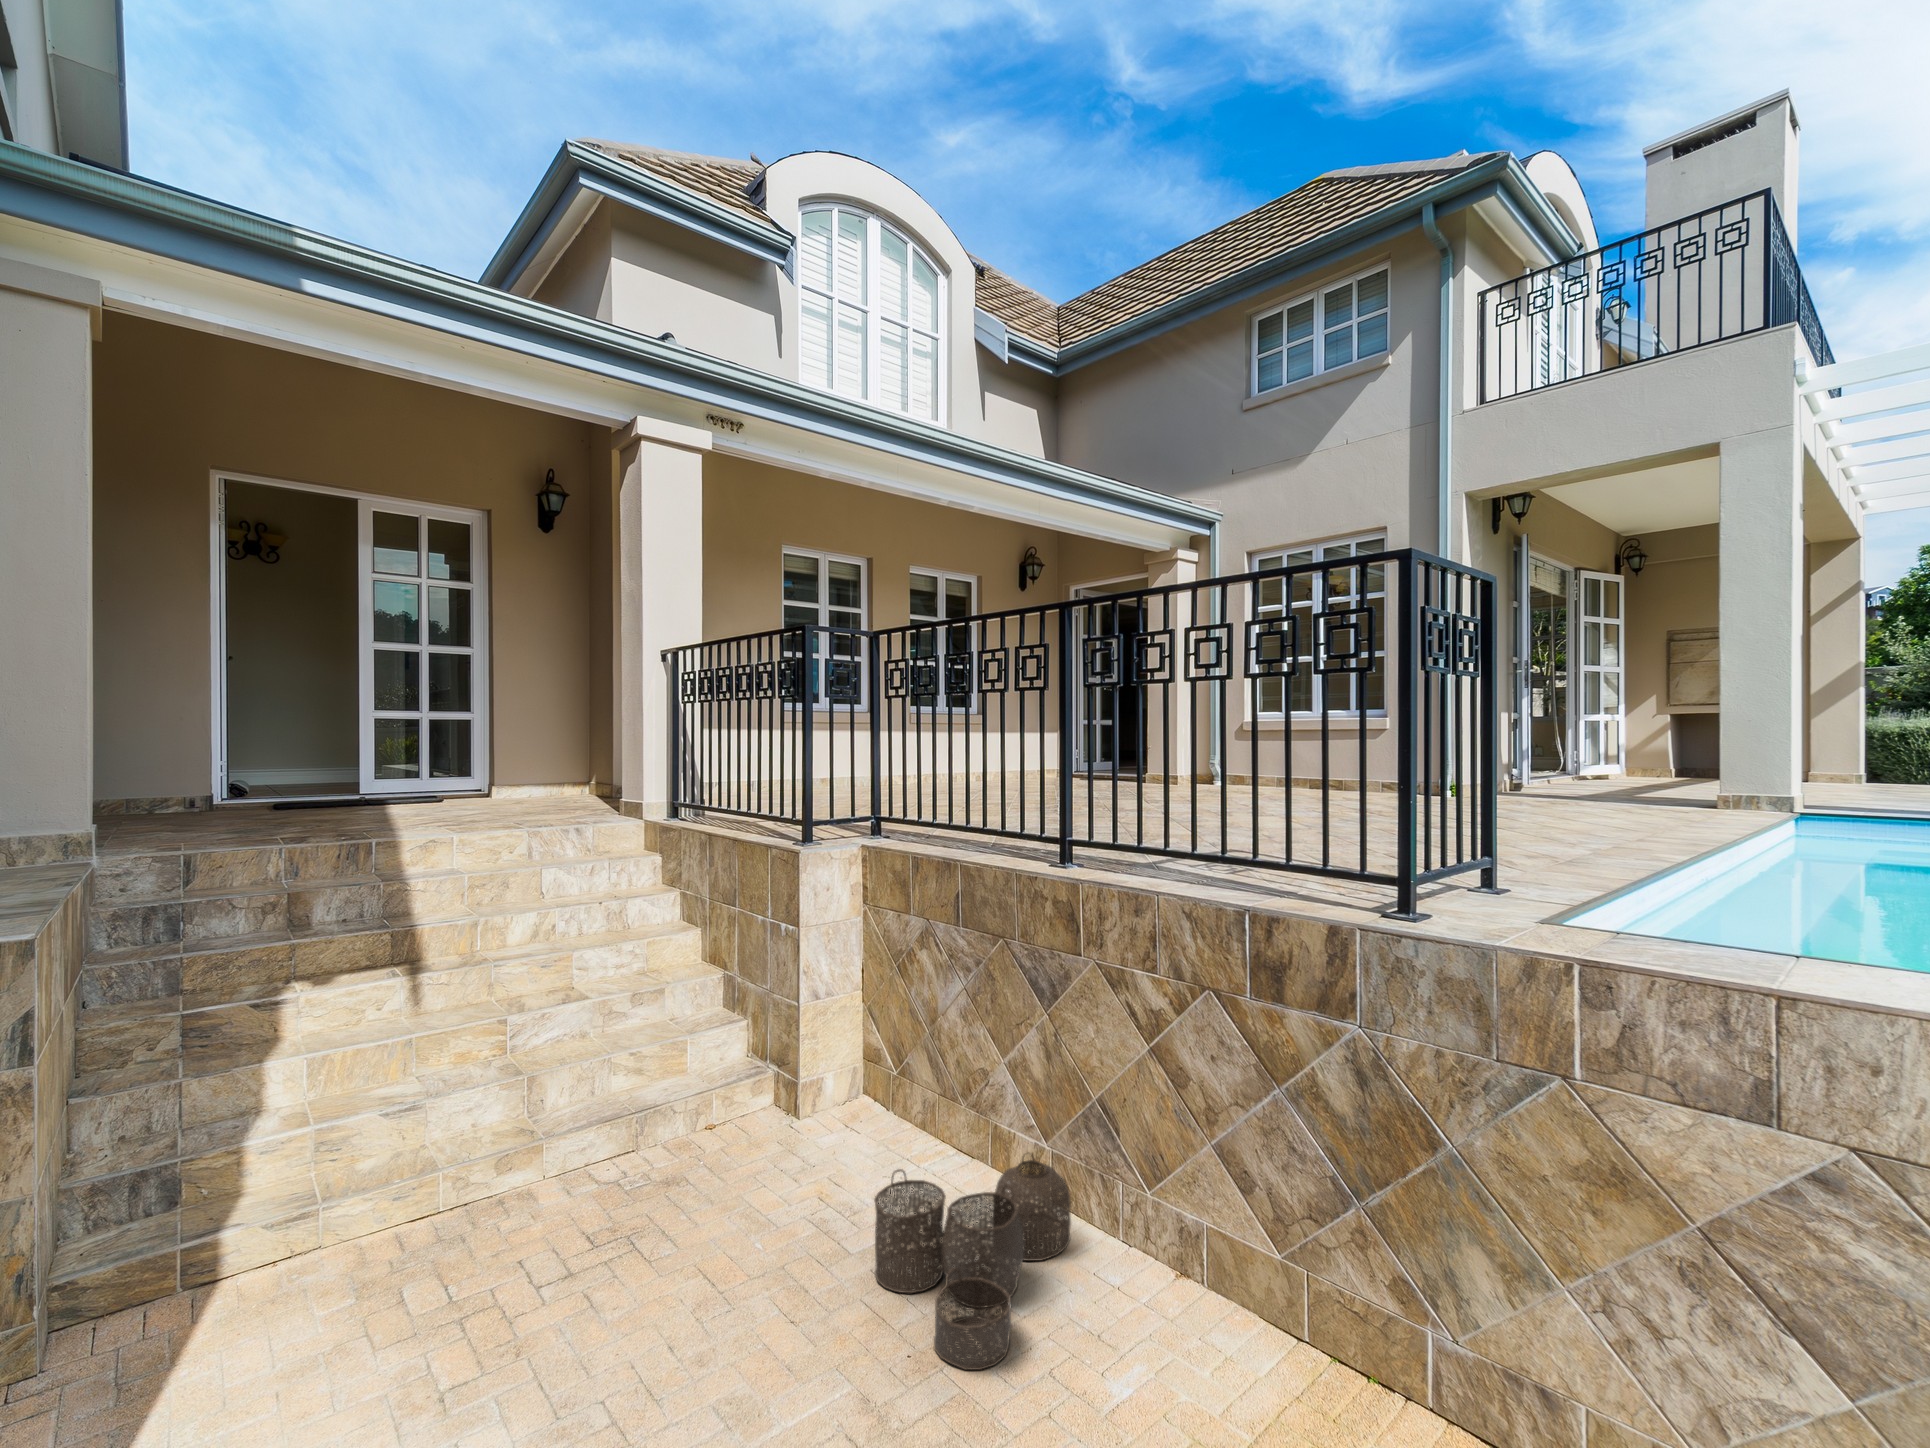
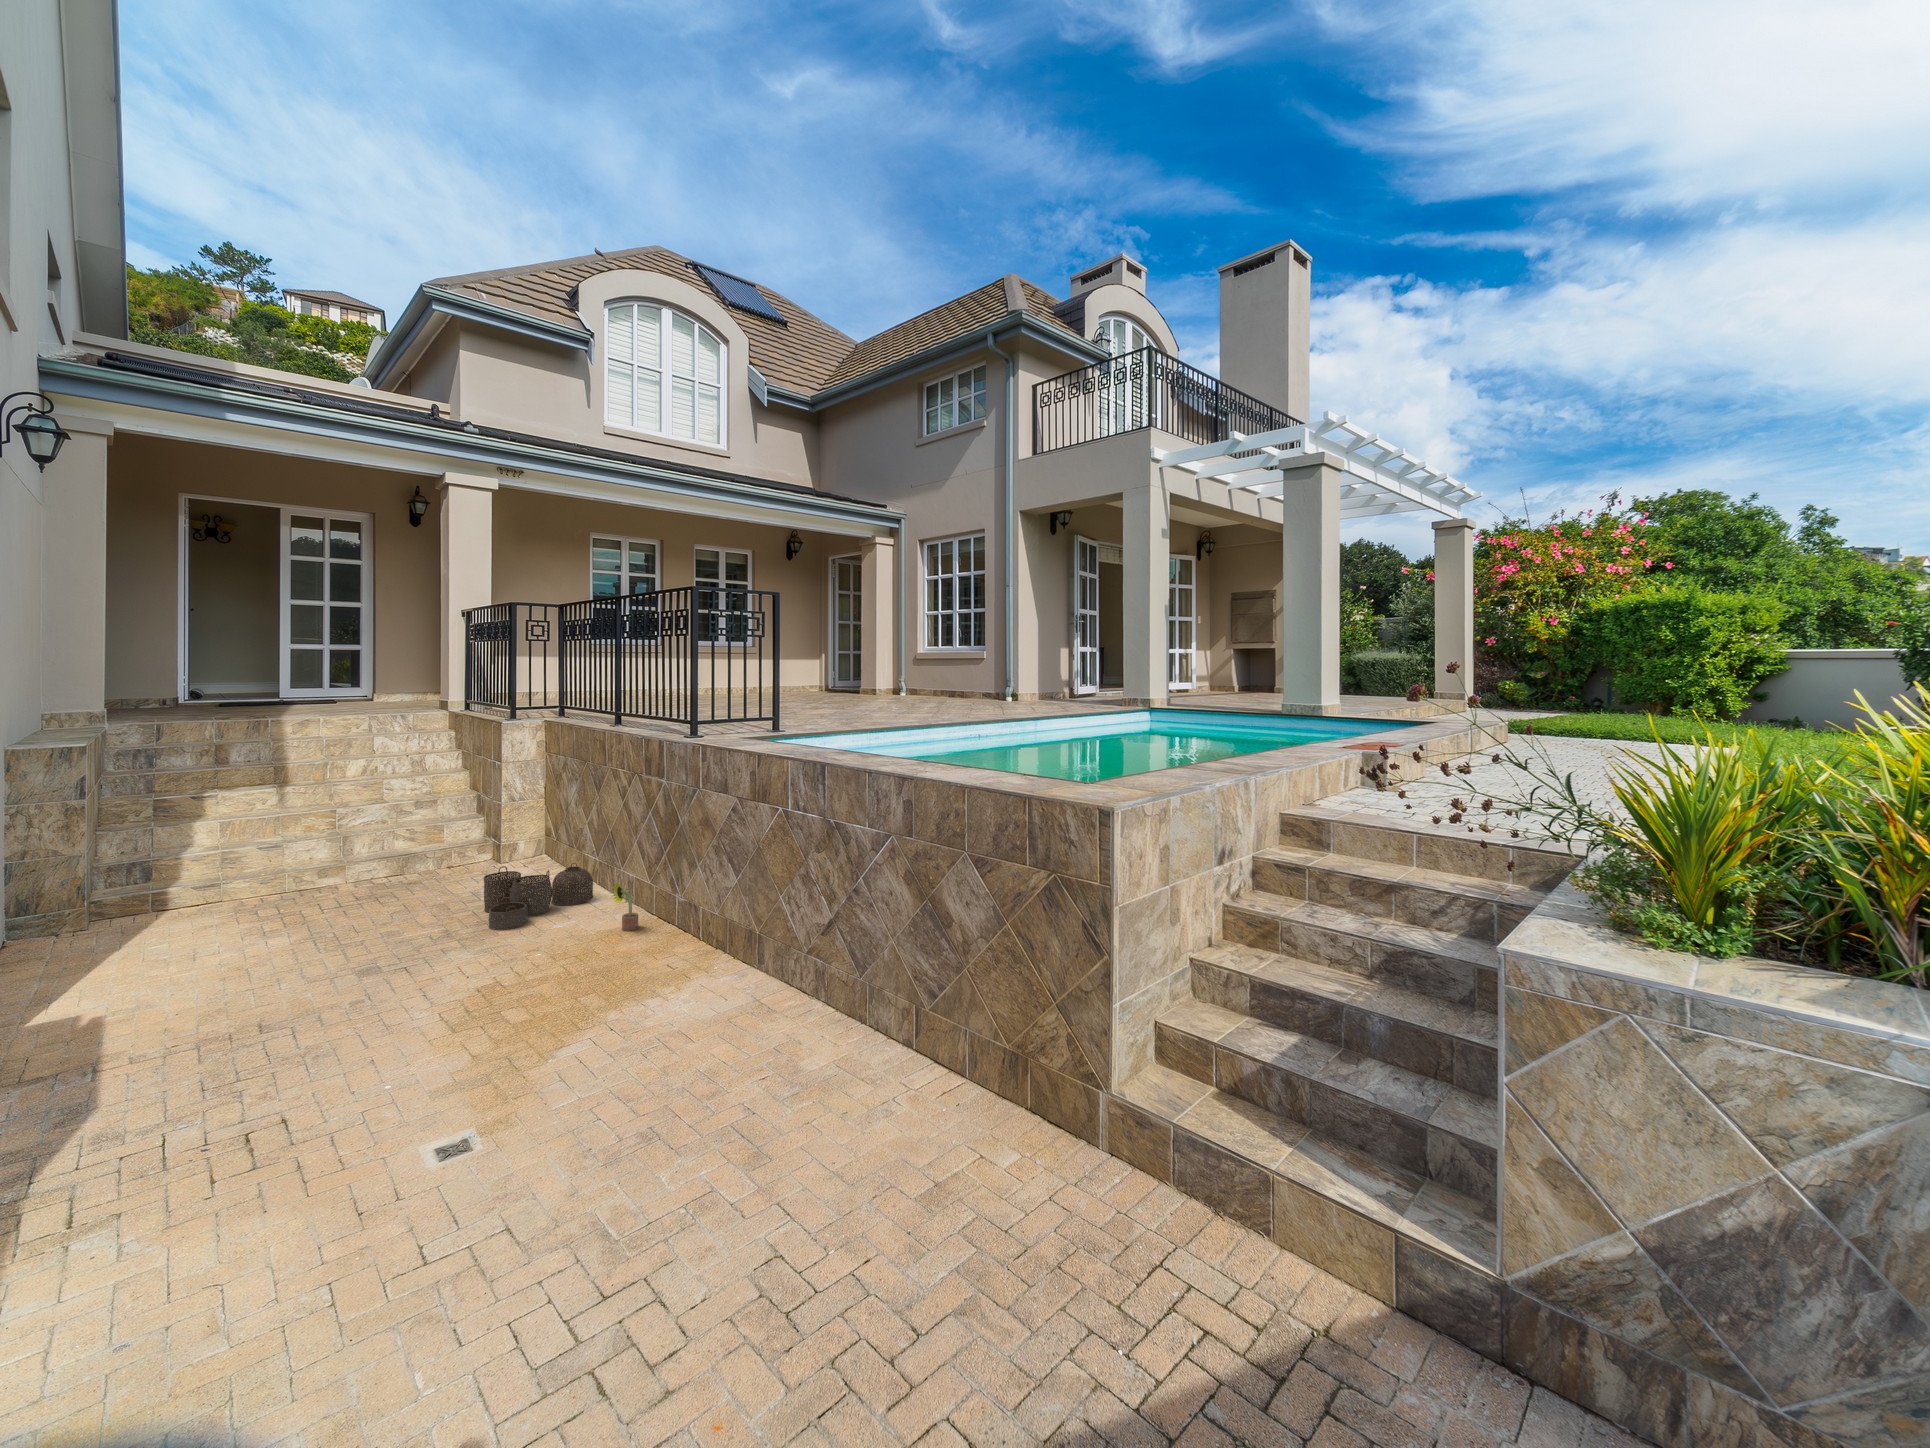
decorative plant: none [1232,1250,1295,1376] -> present [612,883,638,931]

